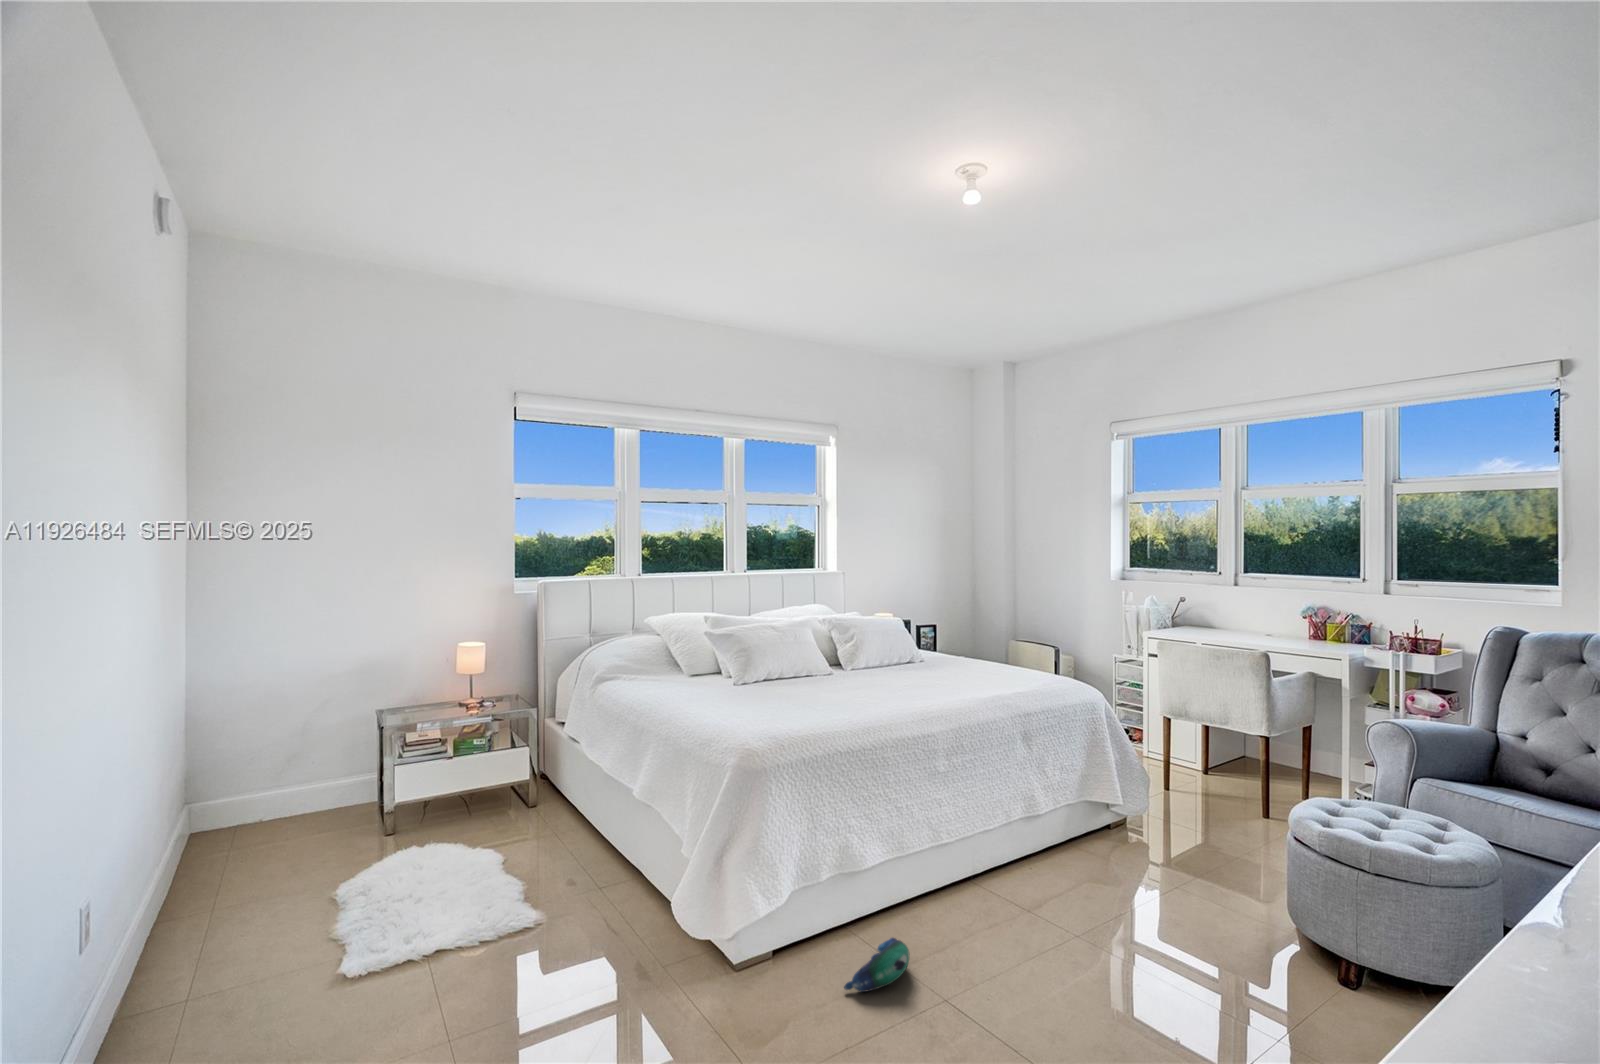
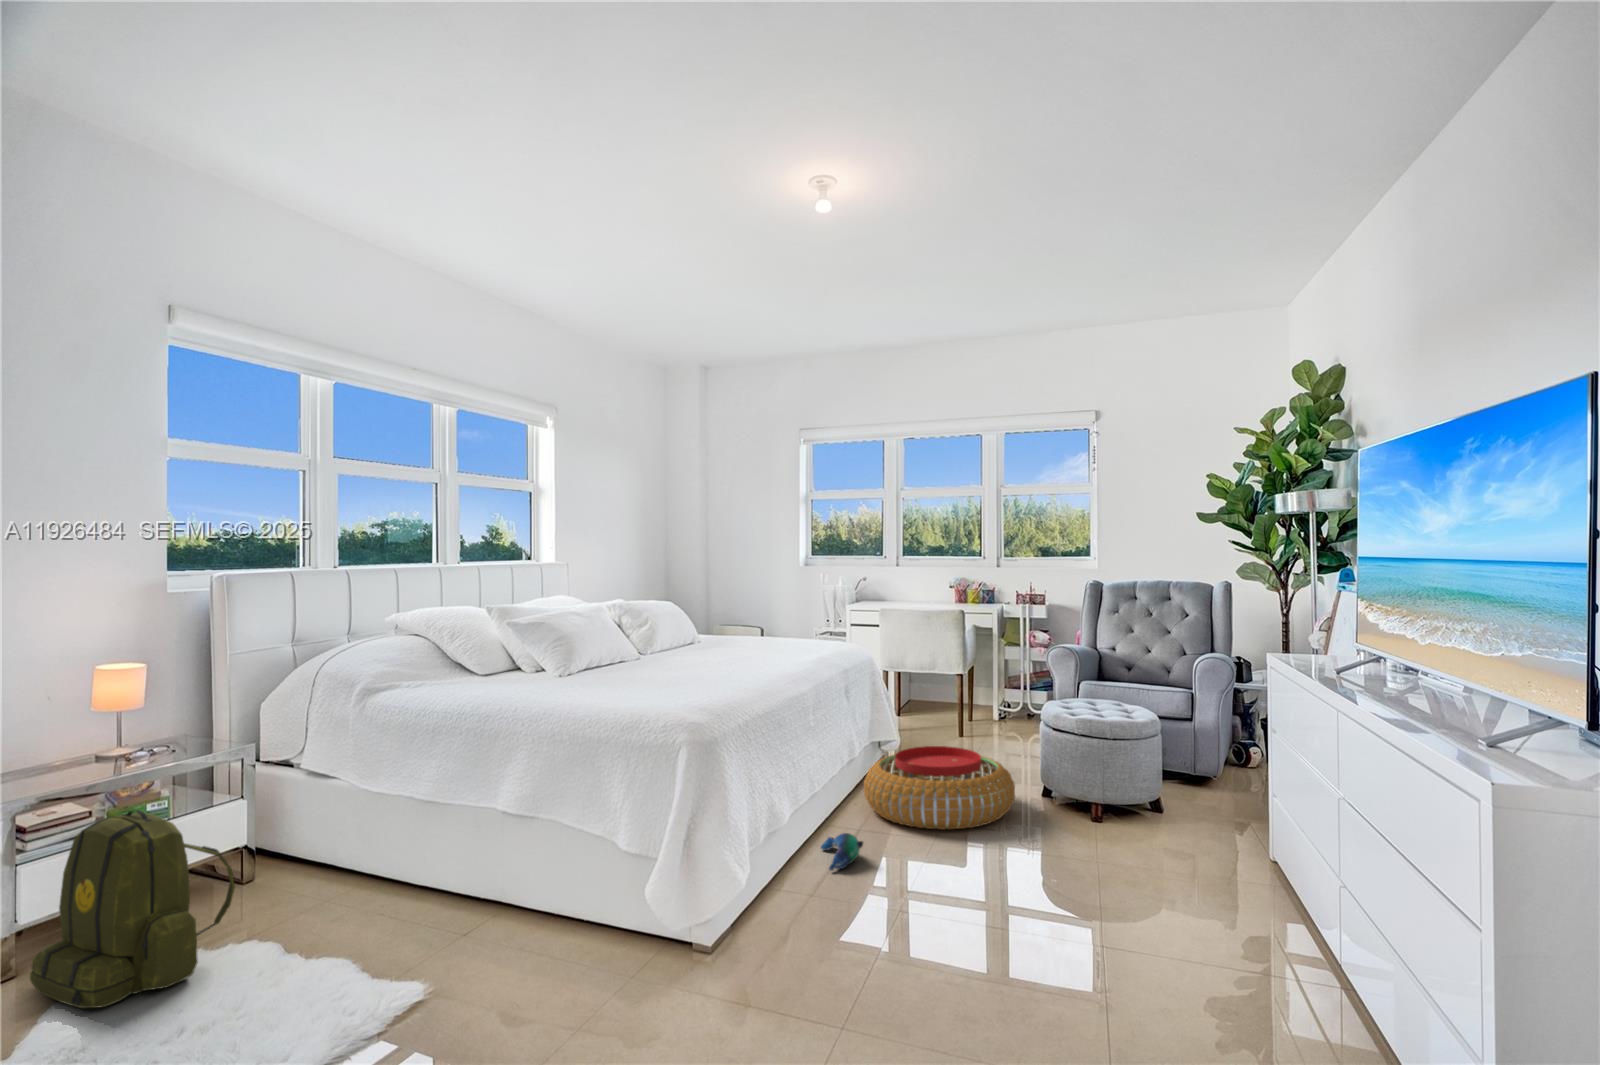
backpack: none [163,761,318,922] -> present [29,810,235,1008]
pouf: none [995,837,1224,986] -> present [864,746,1015,829]

